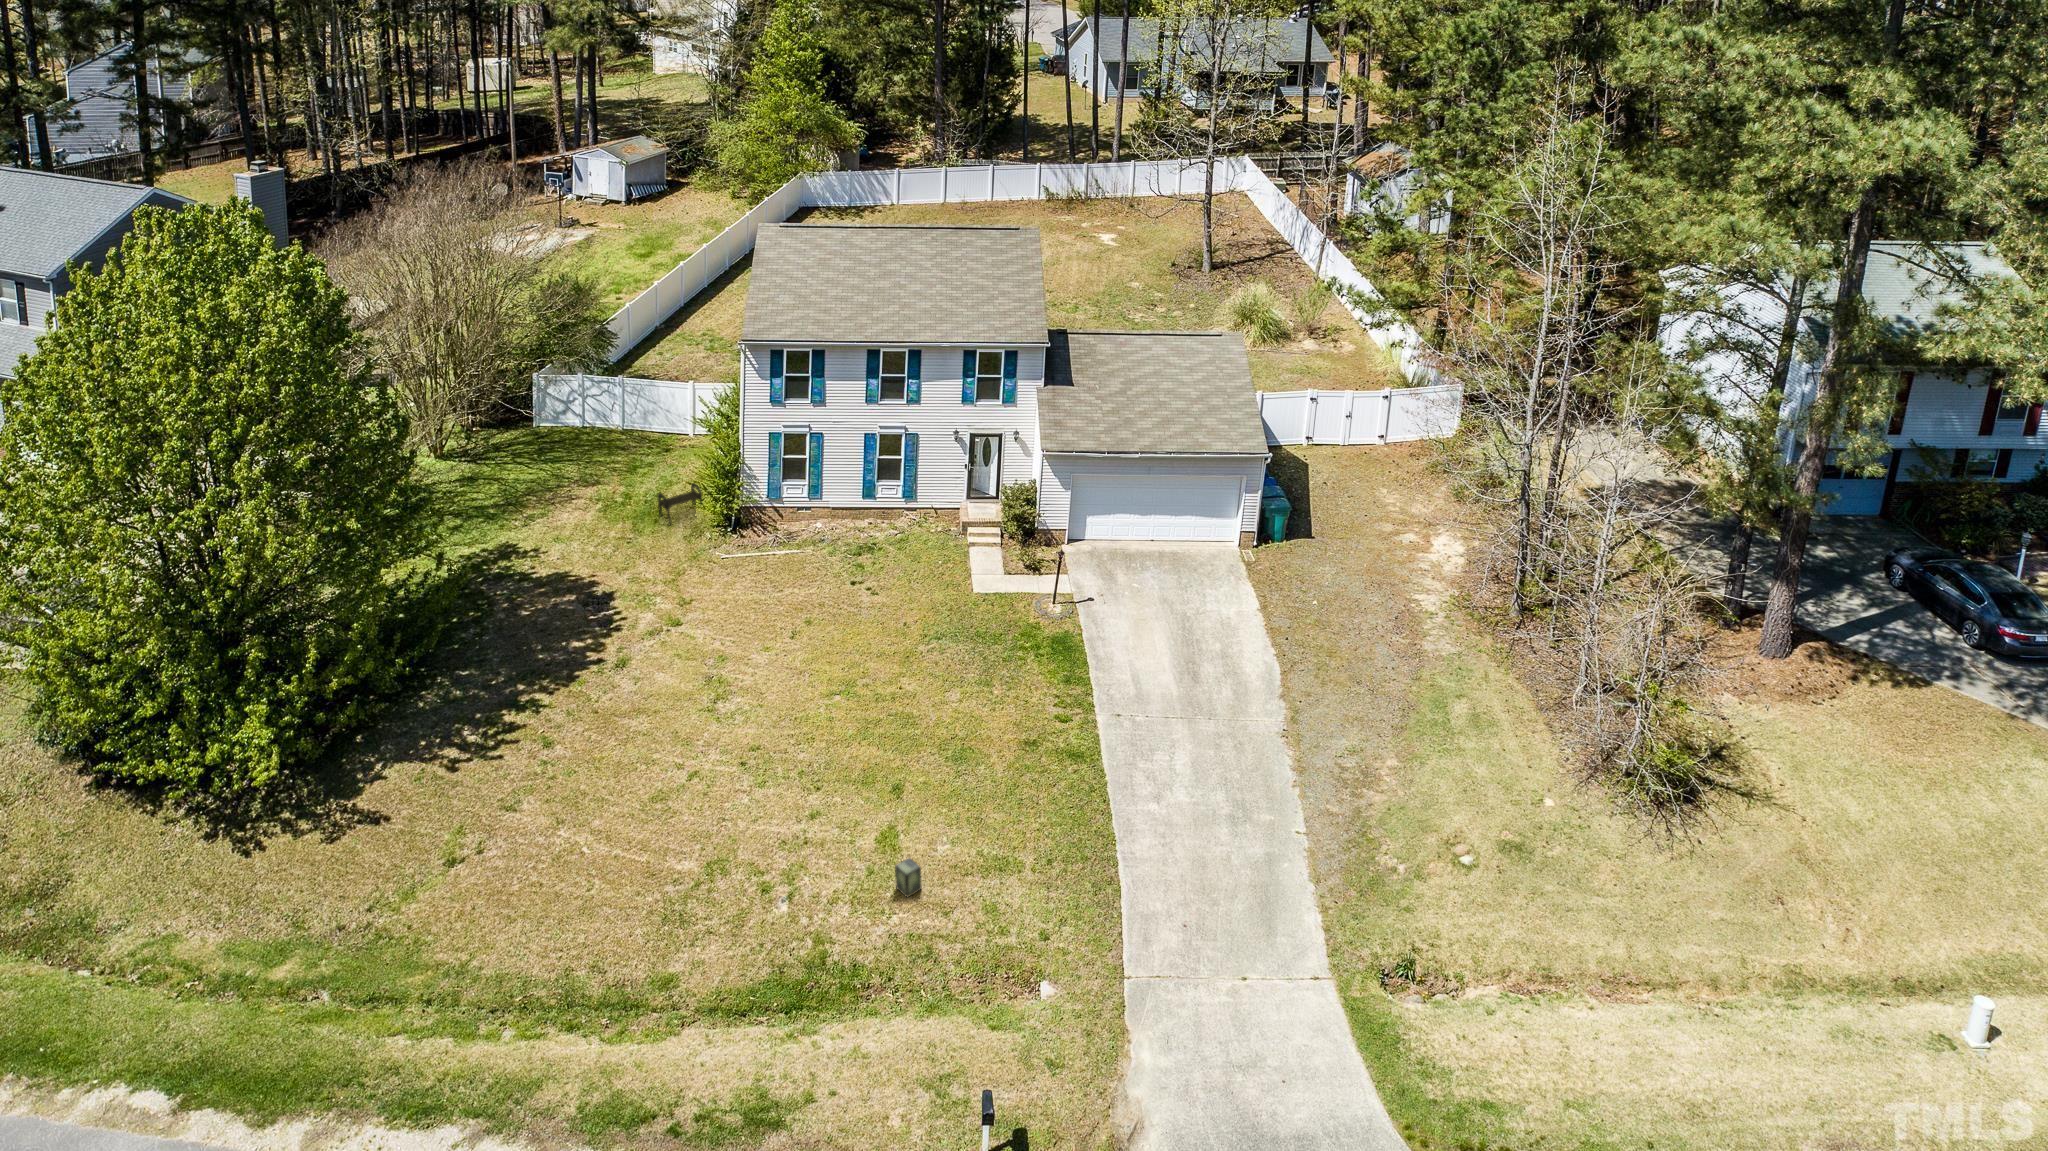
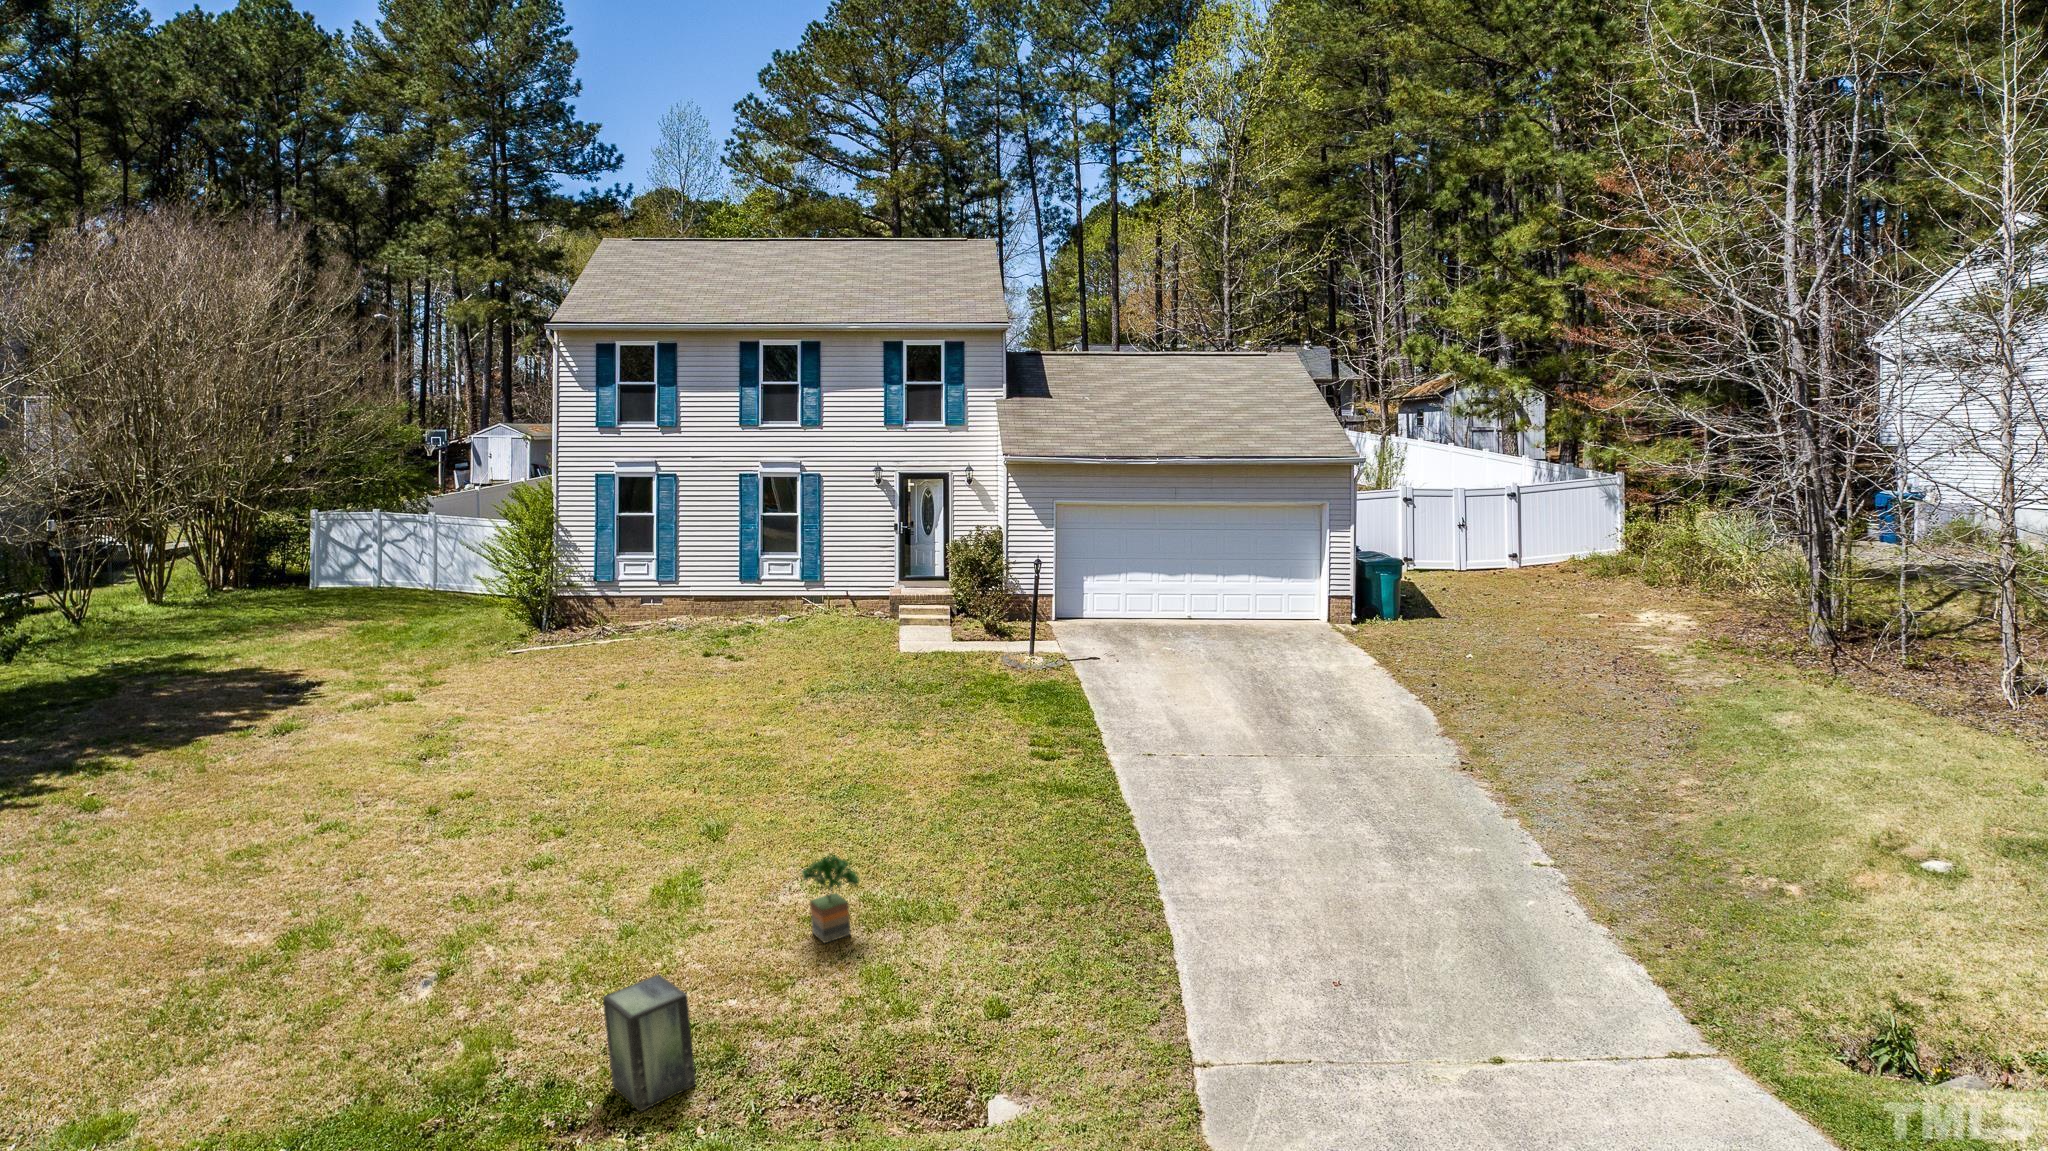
bench: present [657,483,702,525] -> none [410,566,489,622]
potted tree: none [946,801,968,832] -> present [802,855,859,943]

